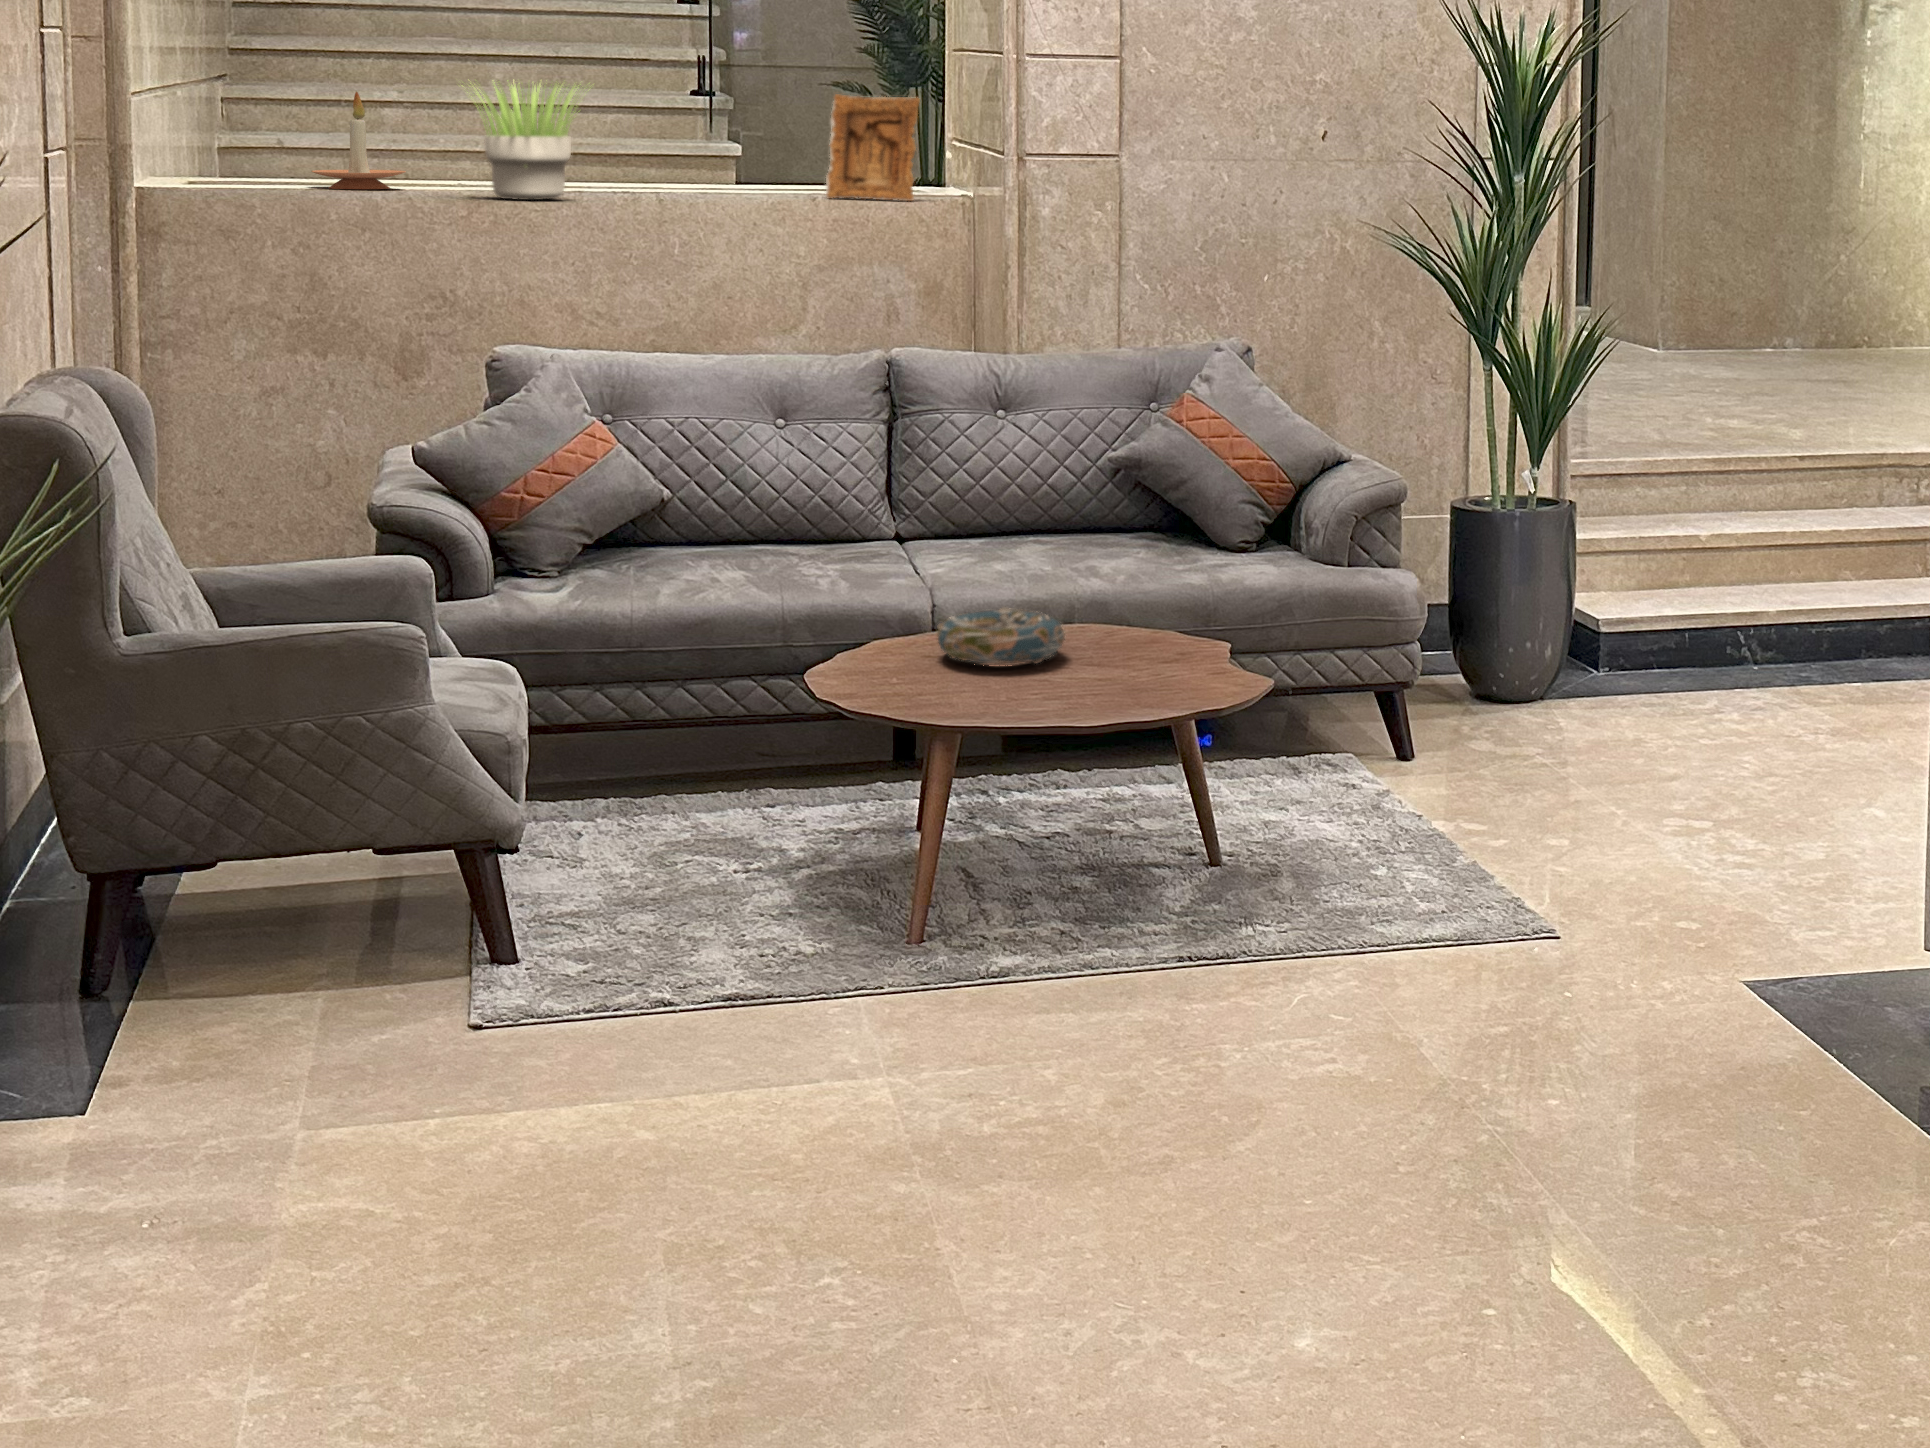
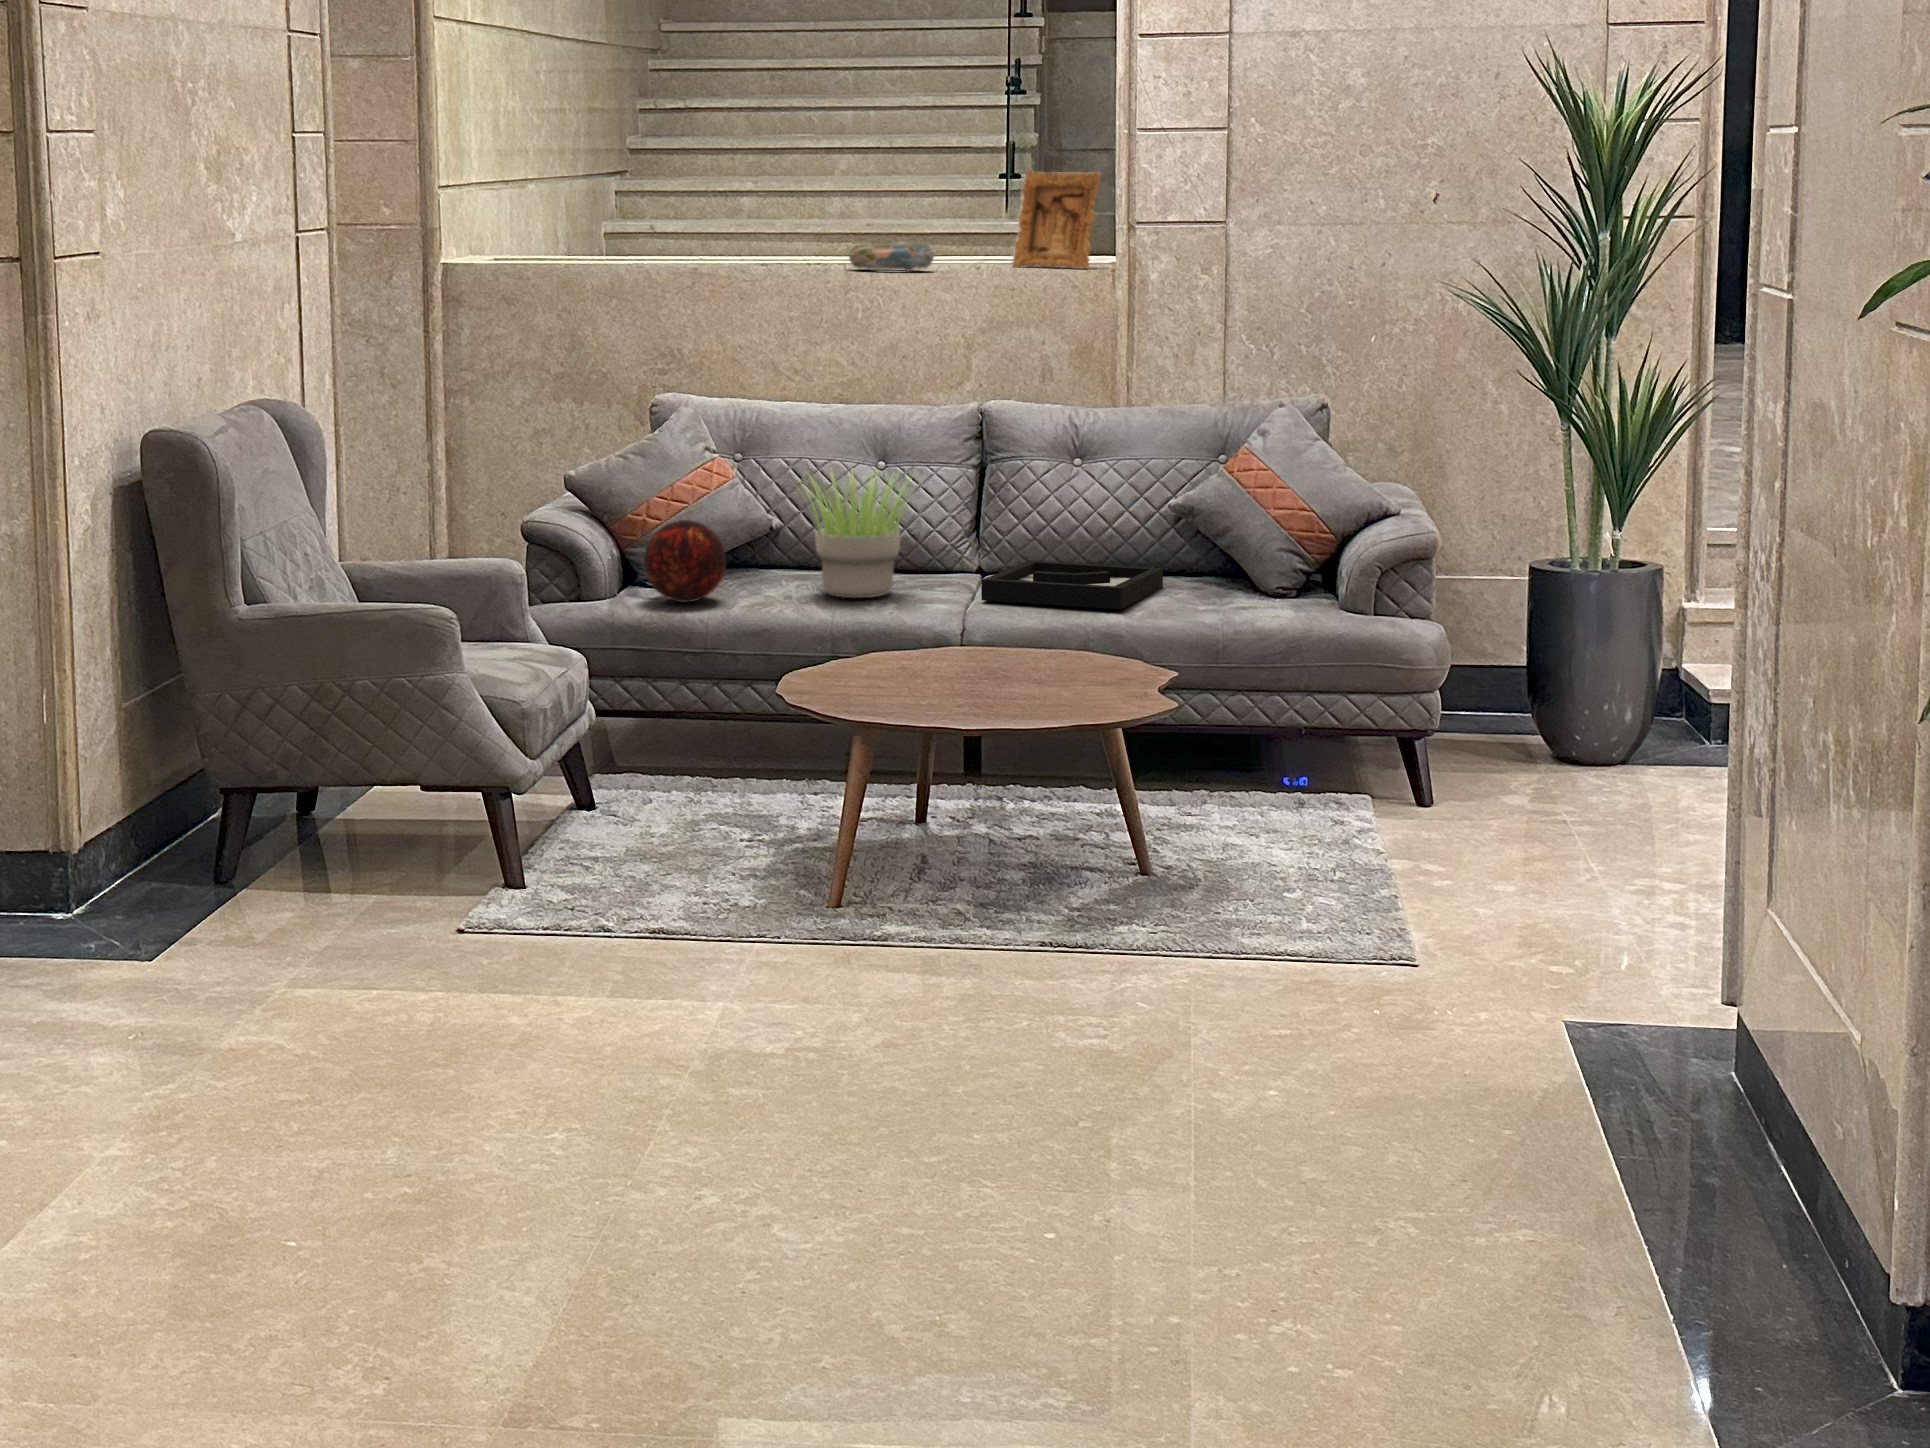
potted plant: present [467,82,579,200] -> present [797,472,912,598]
candle holder: present [312,92,406,189] -> none [571,175,648,259]
decorative orb: none [537,497,636,593] -> present [644,520,726,603]
decorative tray: none [927,524,1101,574] -> present [981,561,1163,609]
decorative bowl: present [937,607,1065,663] -> present [849,241,934,271]

